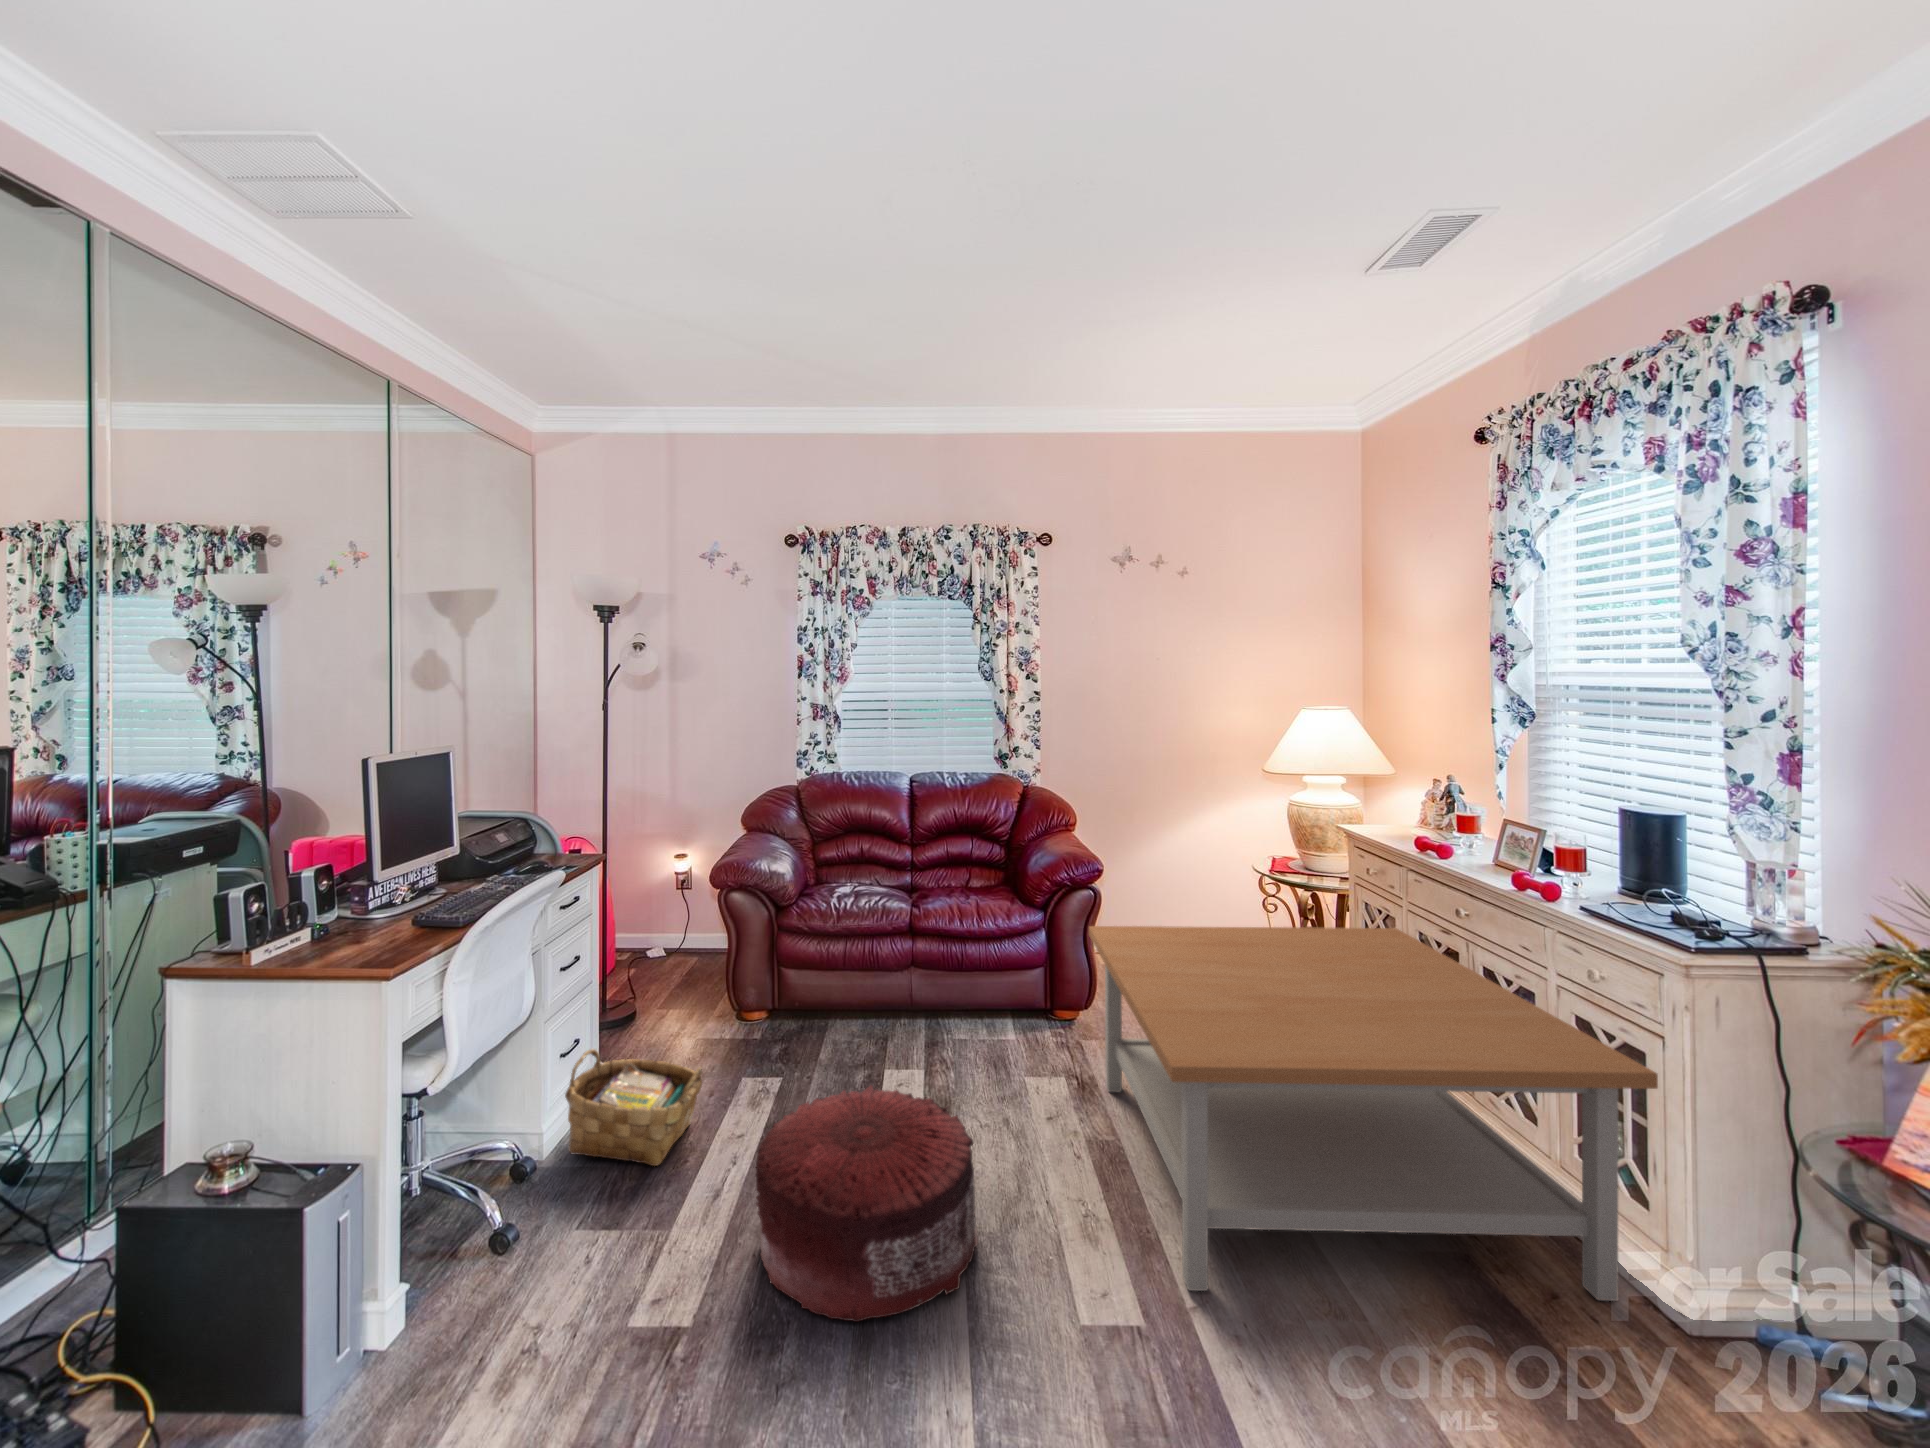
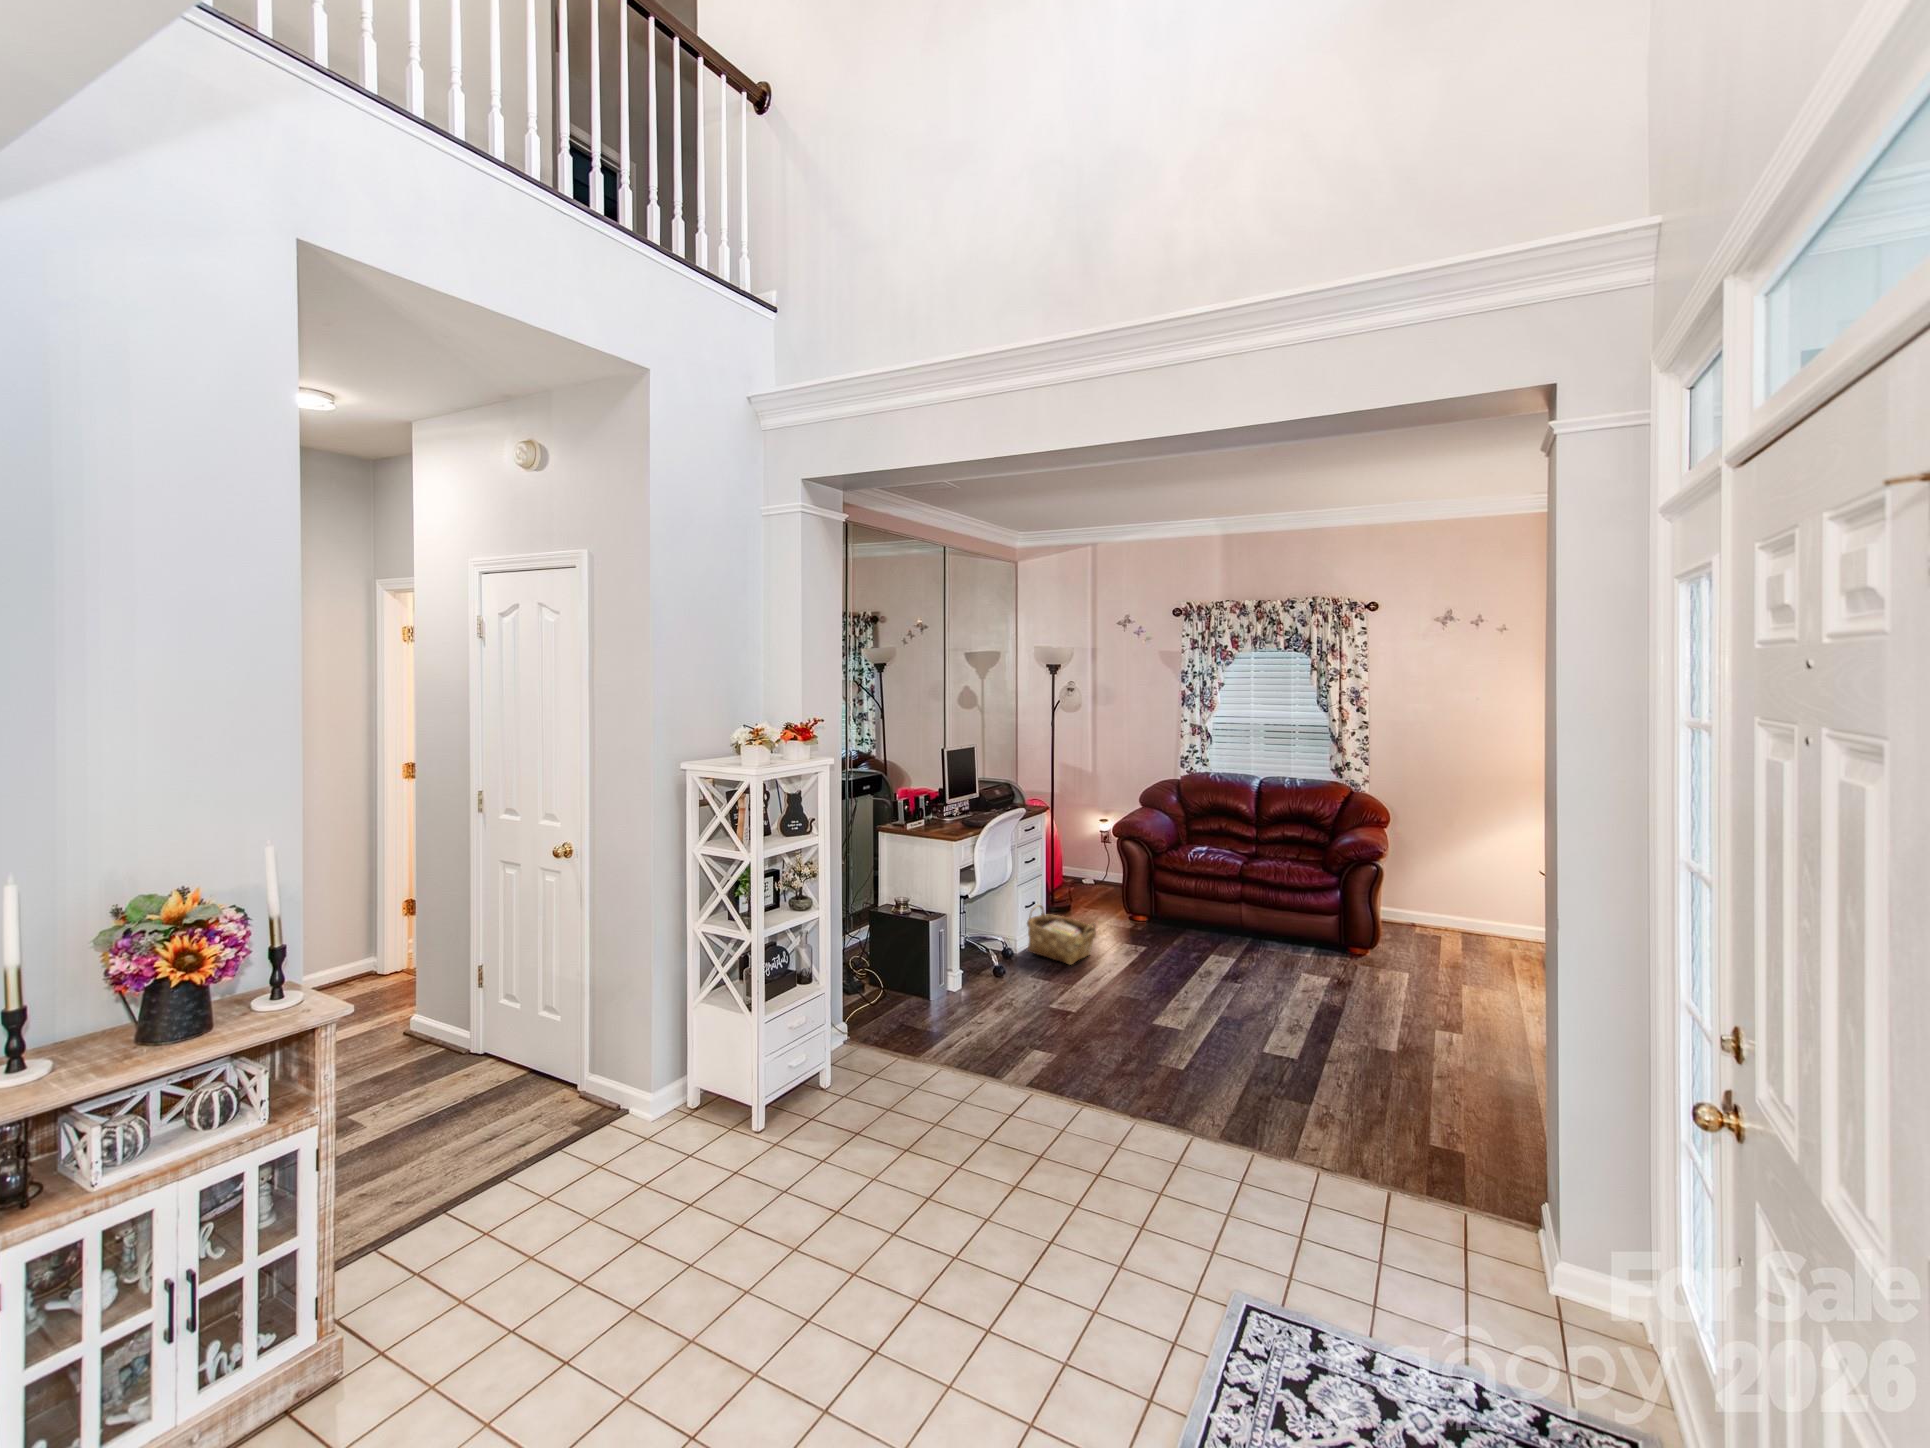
coffee table: present [1089,926,1658,1301] -> none [1322,883,1656,1131]
pouf: present [756,1085,978,1322] -> none [1109,940,1229,1031]

